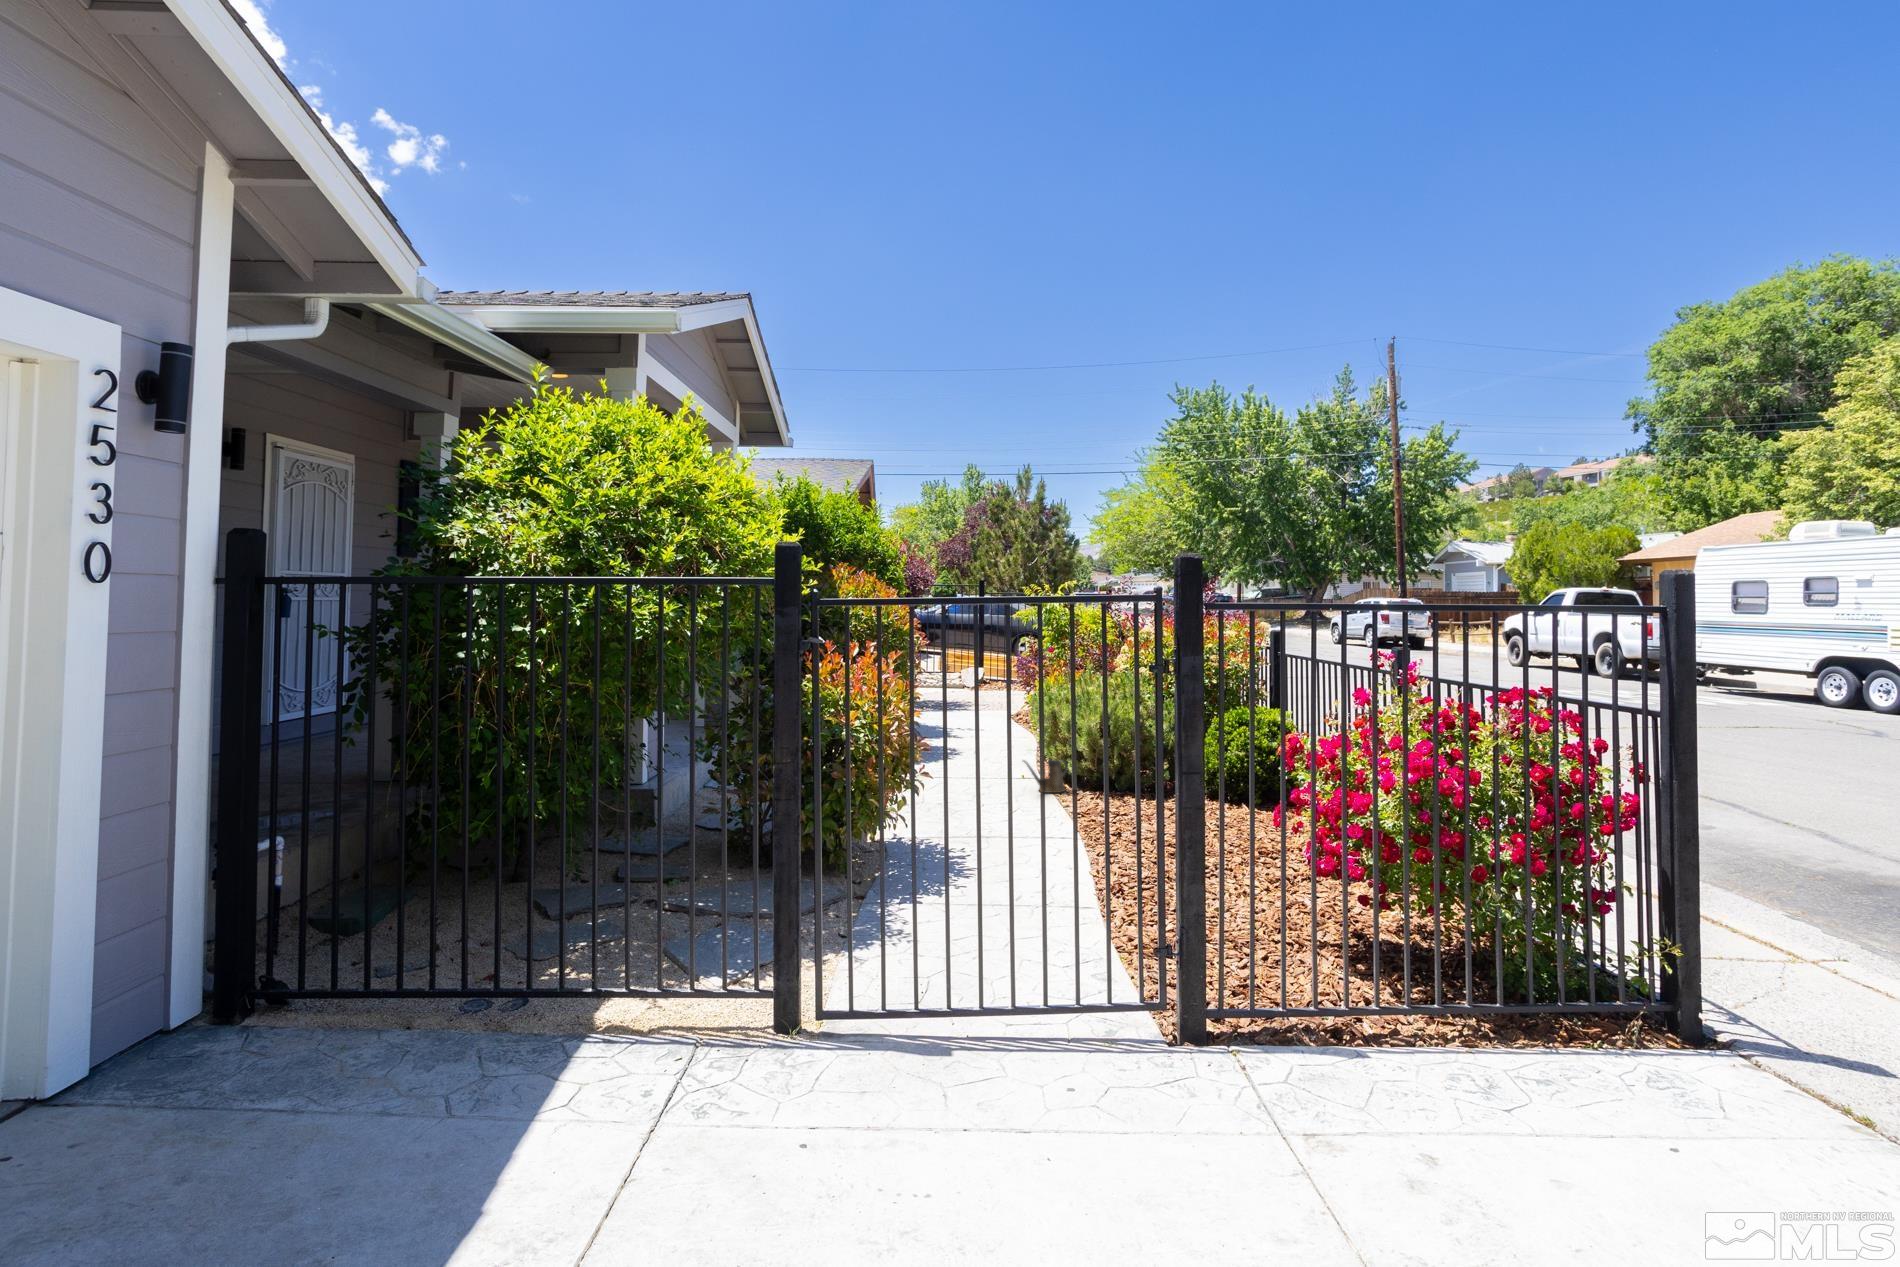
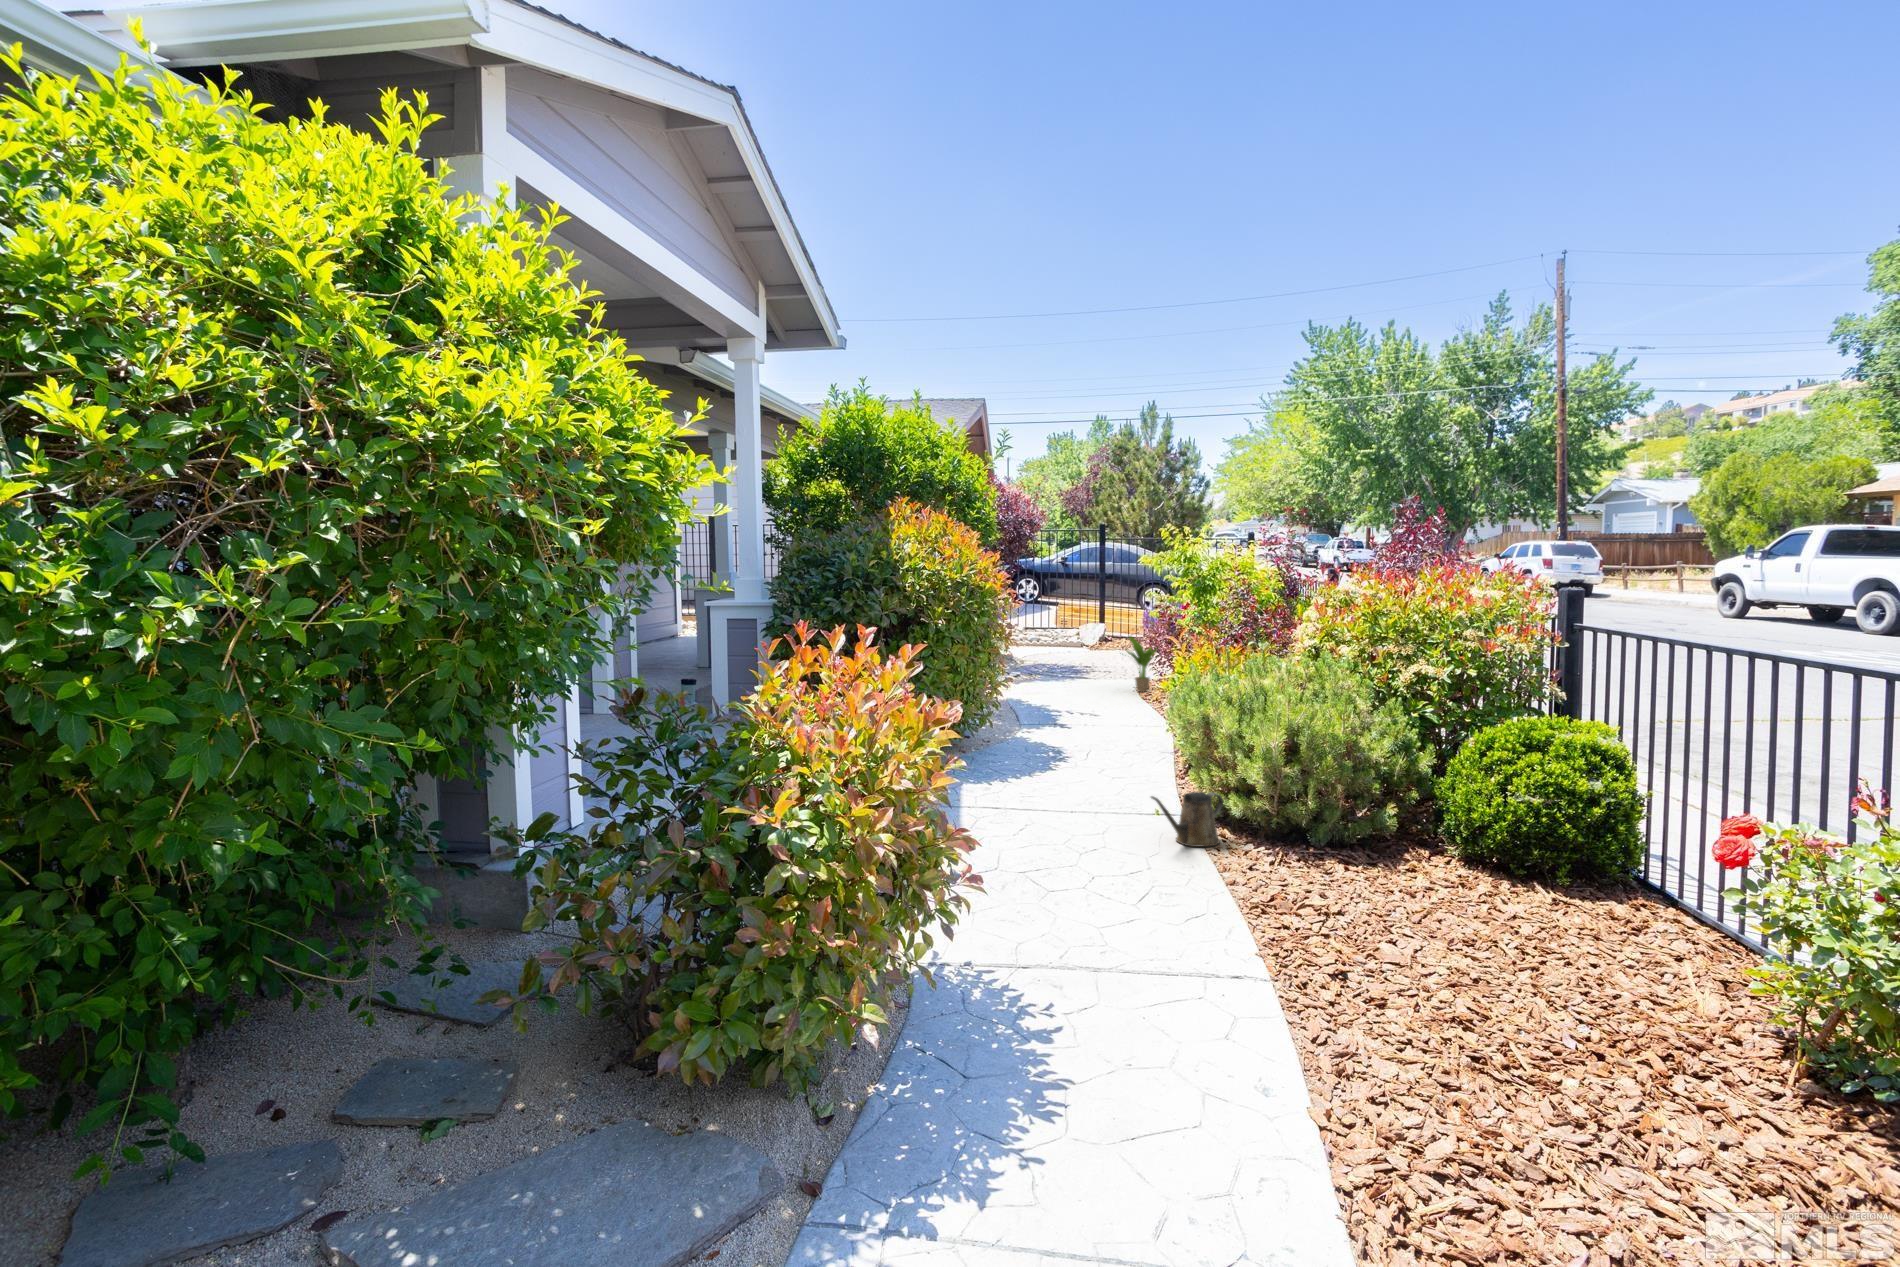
potted plant: none [1000,672,1032,719] -> present [1126,636,1157,692]

